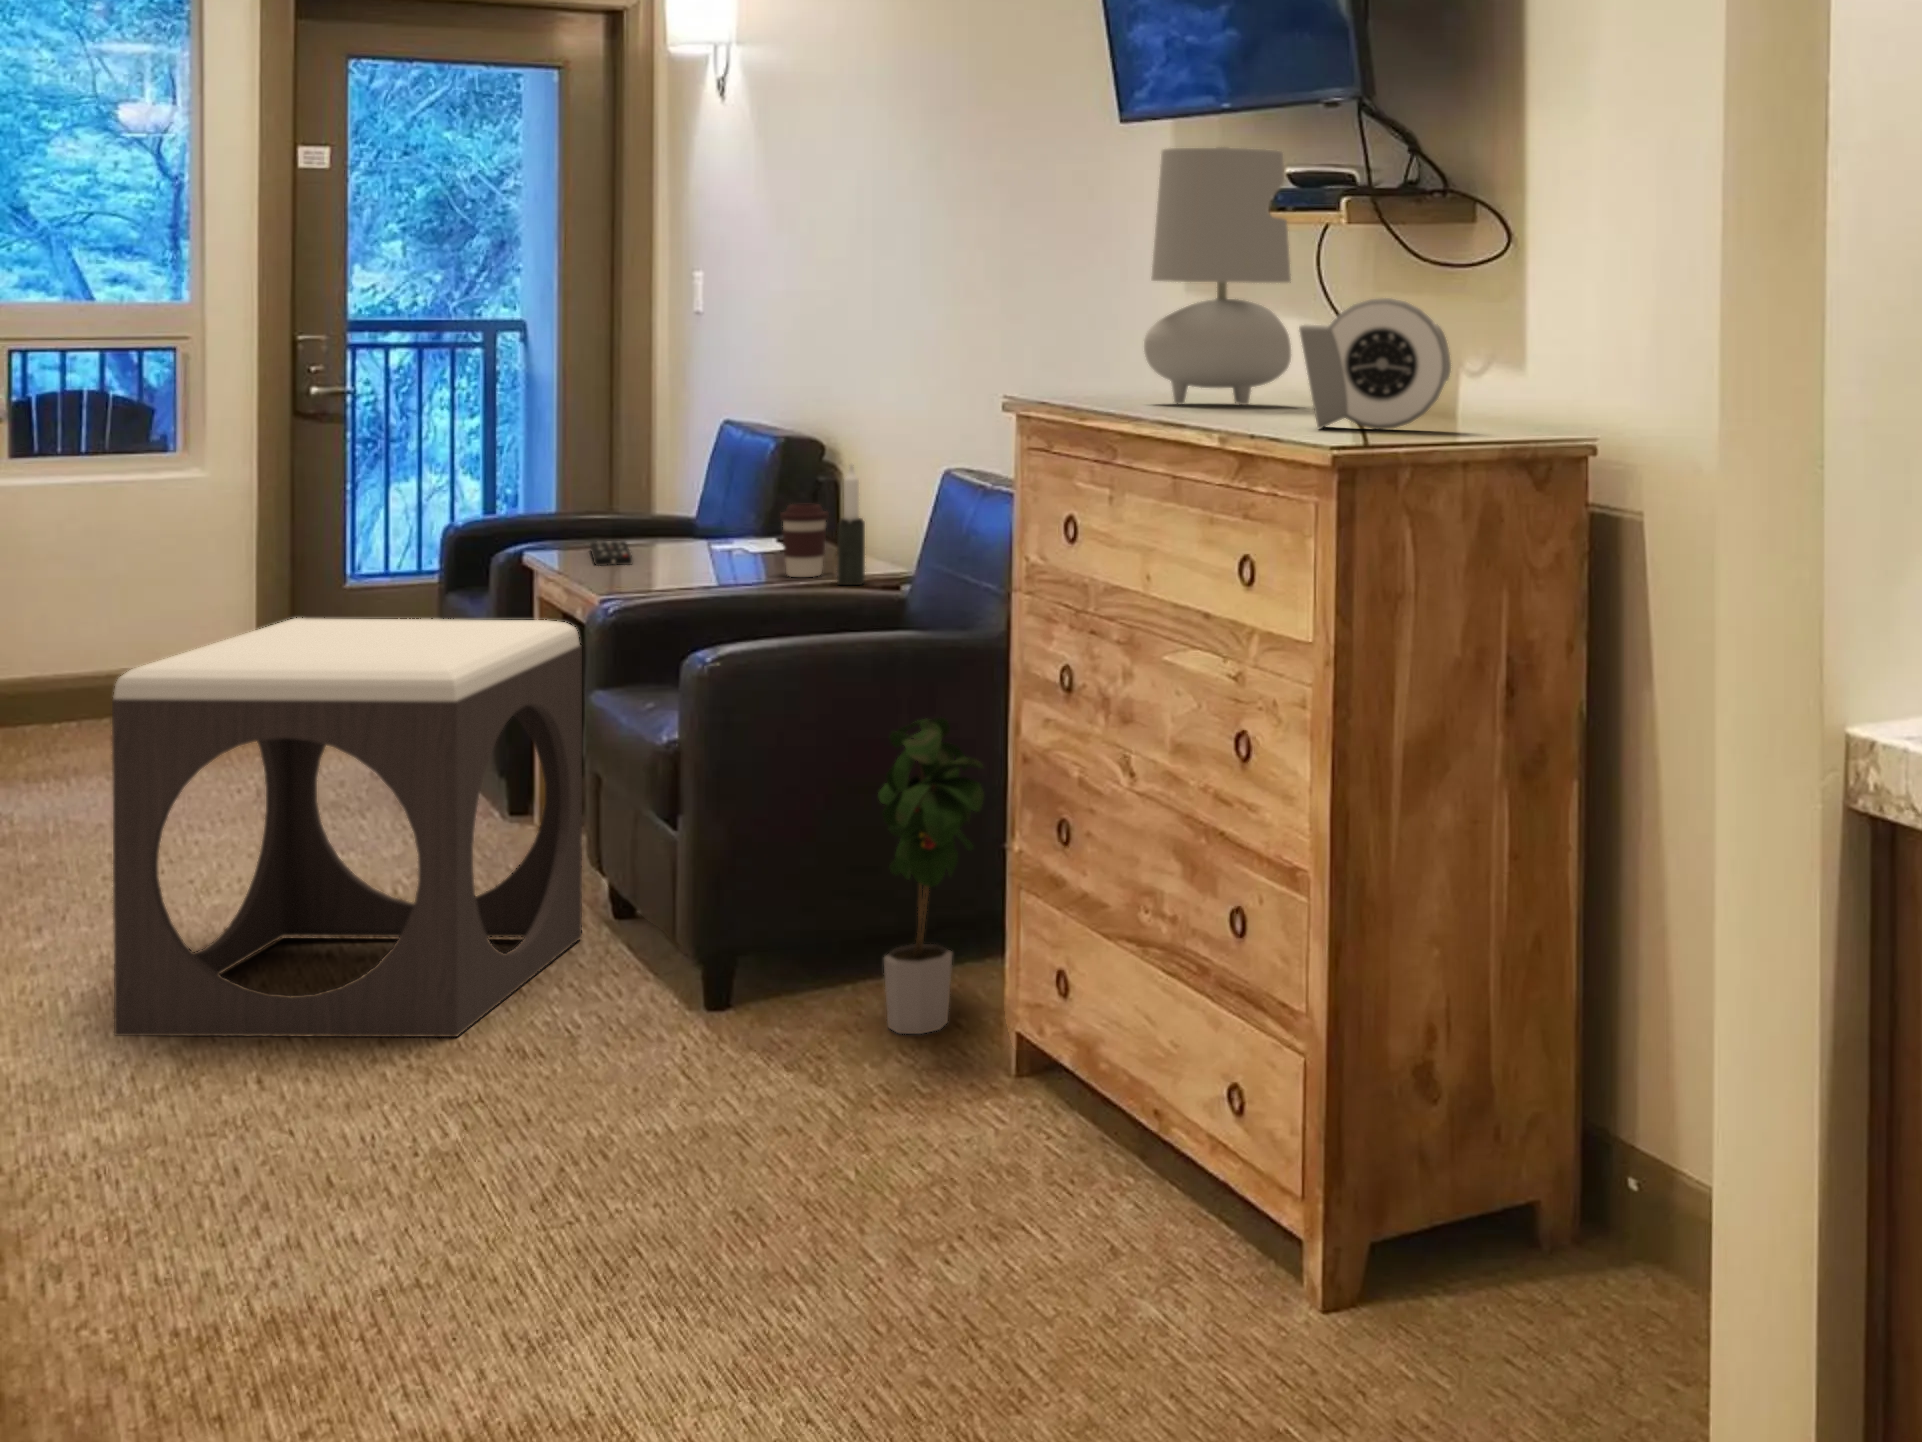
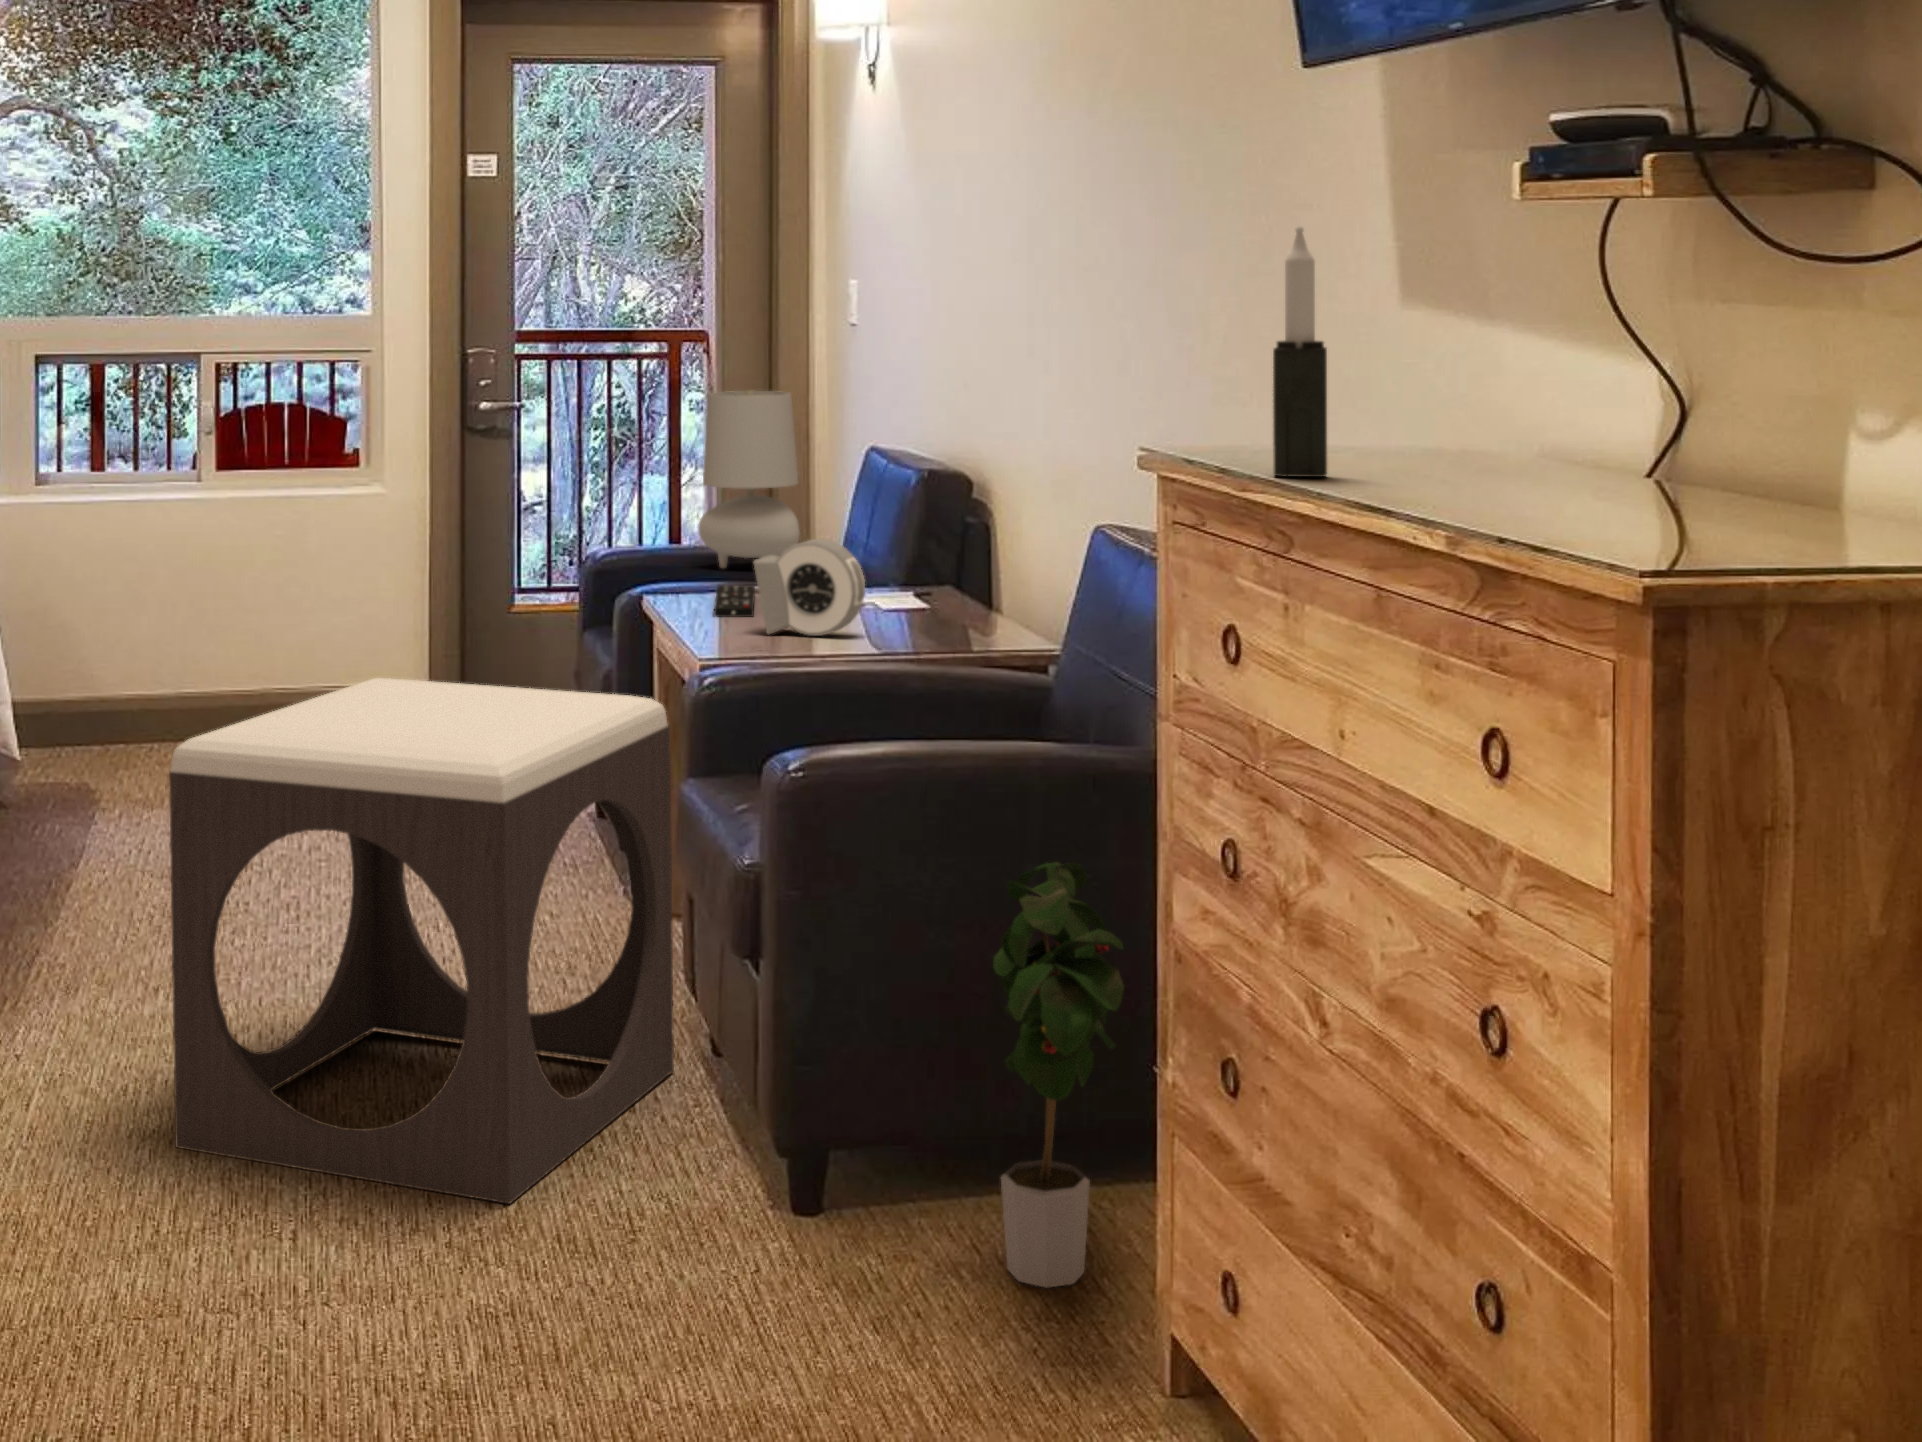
table lamp: present [1144,147,1291,405] -> present [698,391,800,568]
alarm clock: present [1299,298,1451,429] -> present [753,539,865,636]
candle: present [837,464,865,585] -> present [1273,226,1327,477]
coffee cup: present [780,503,829,577] -> none [907,556,963,645]

